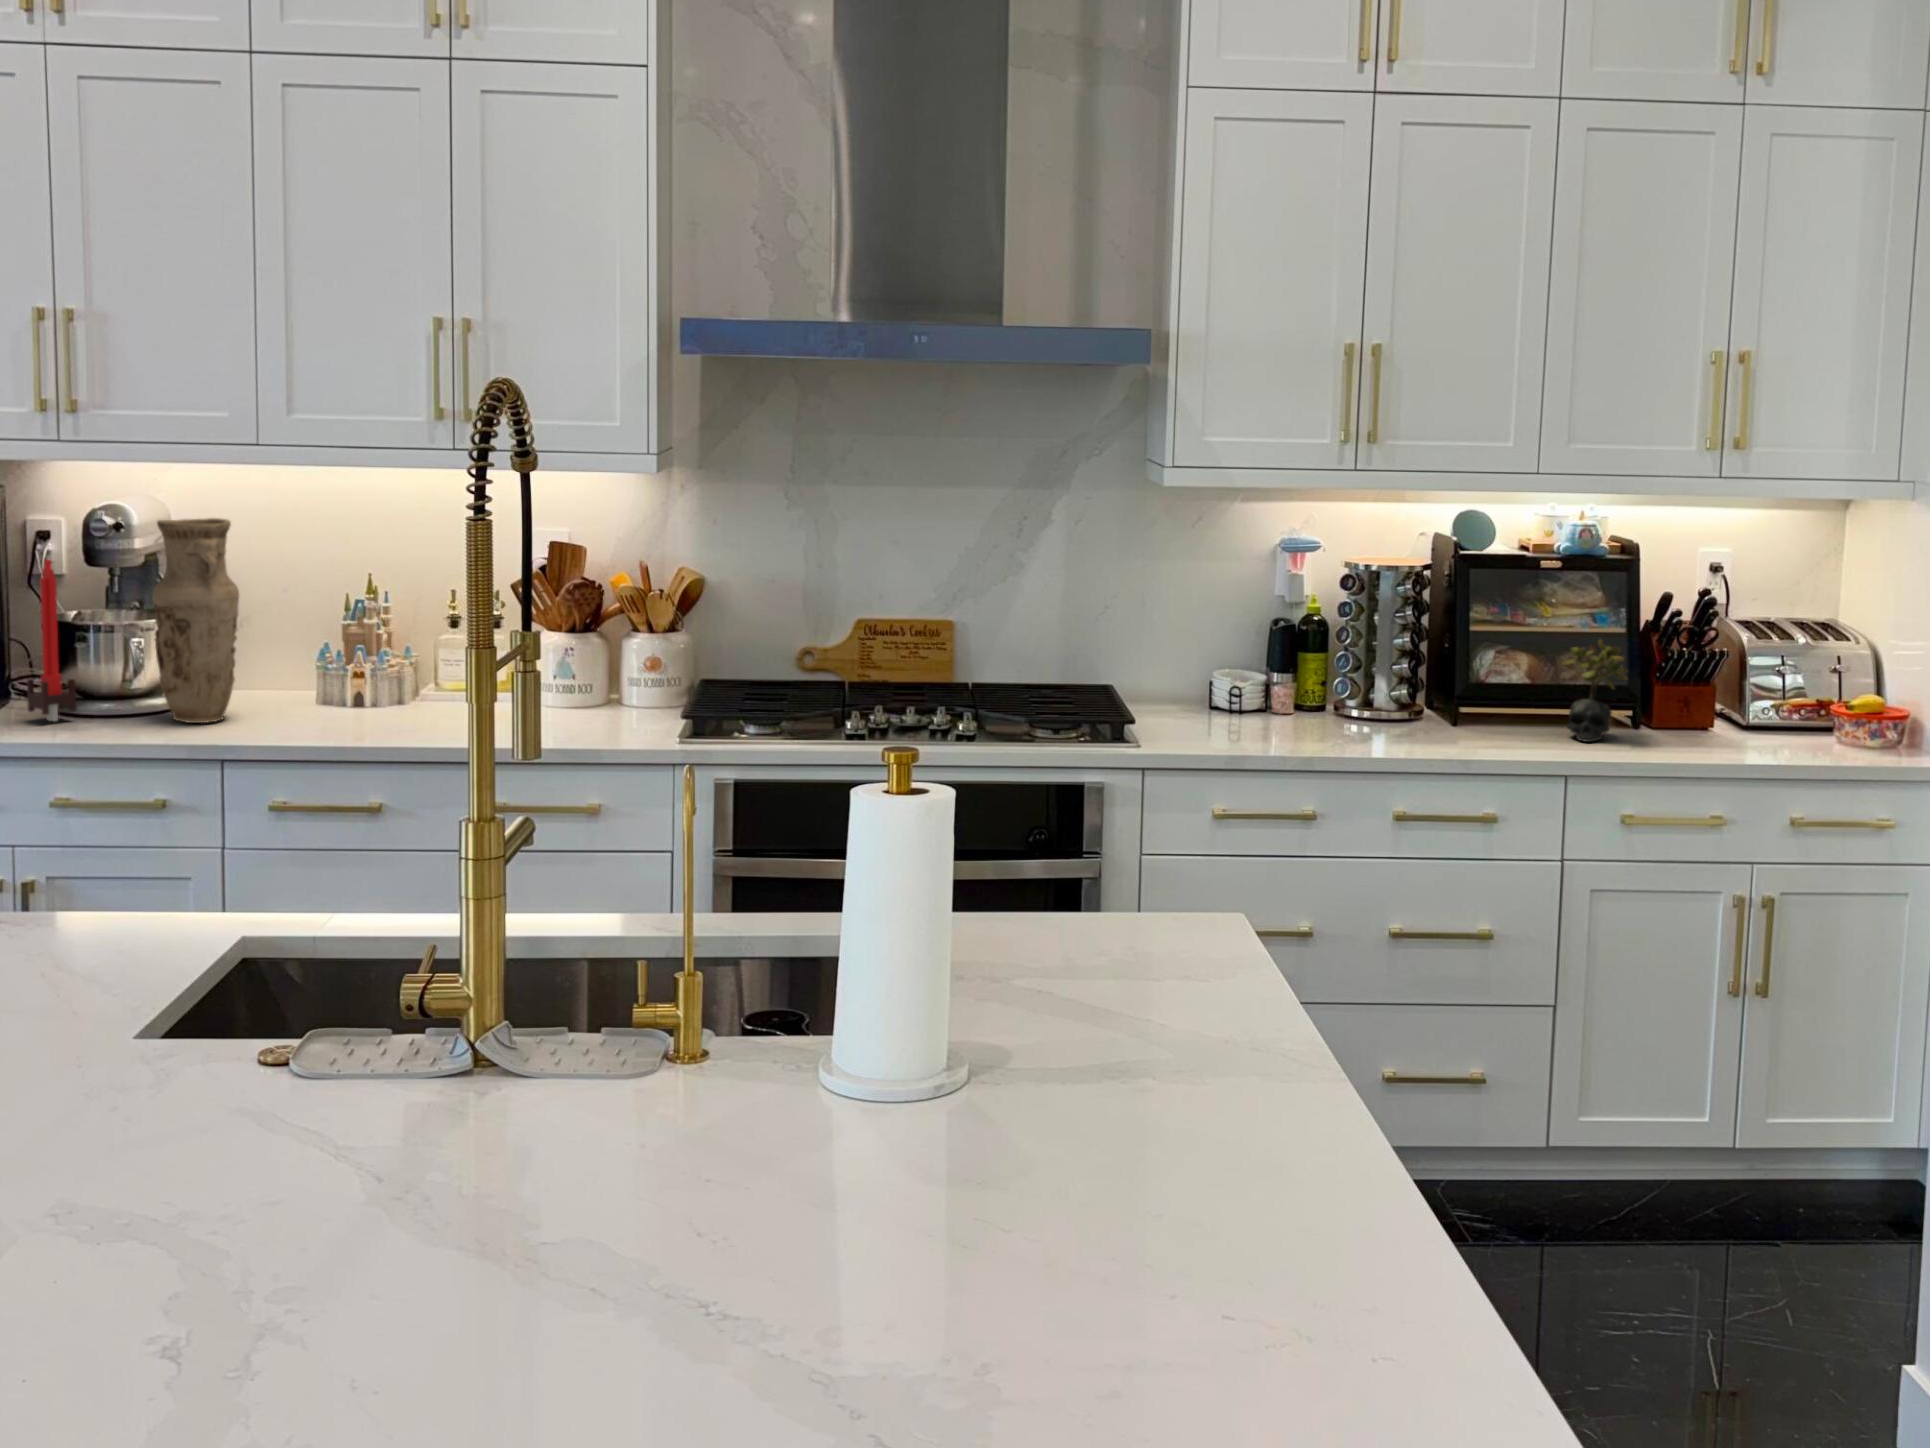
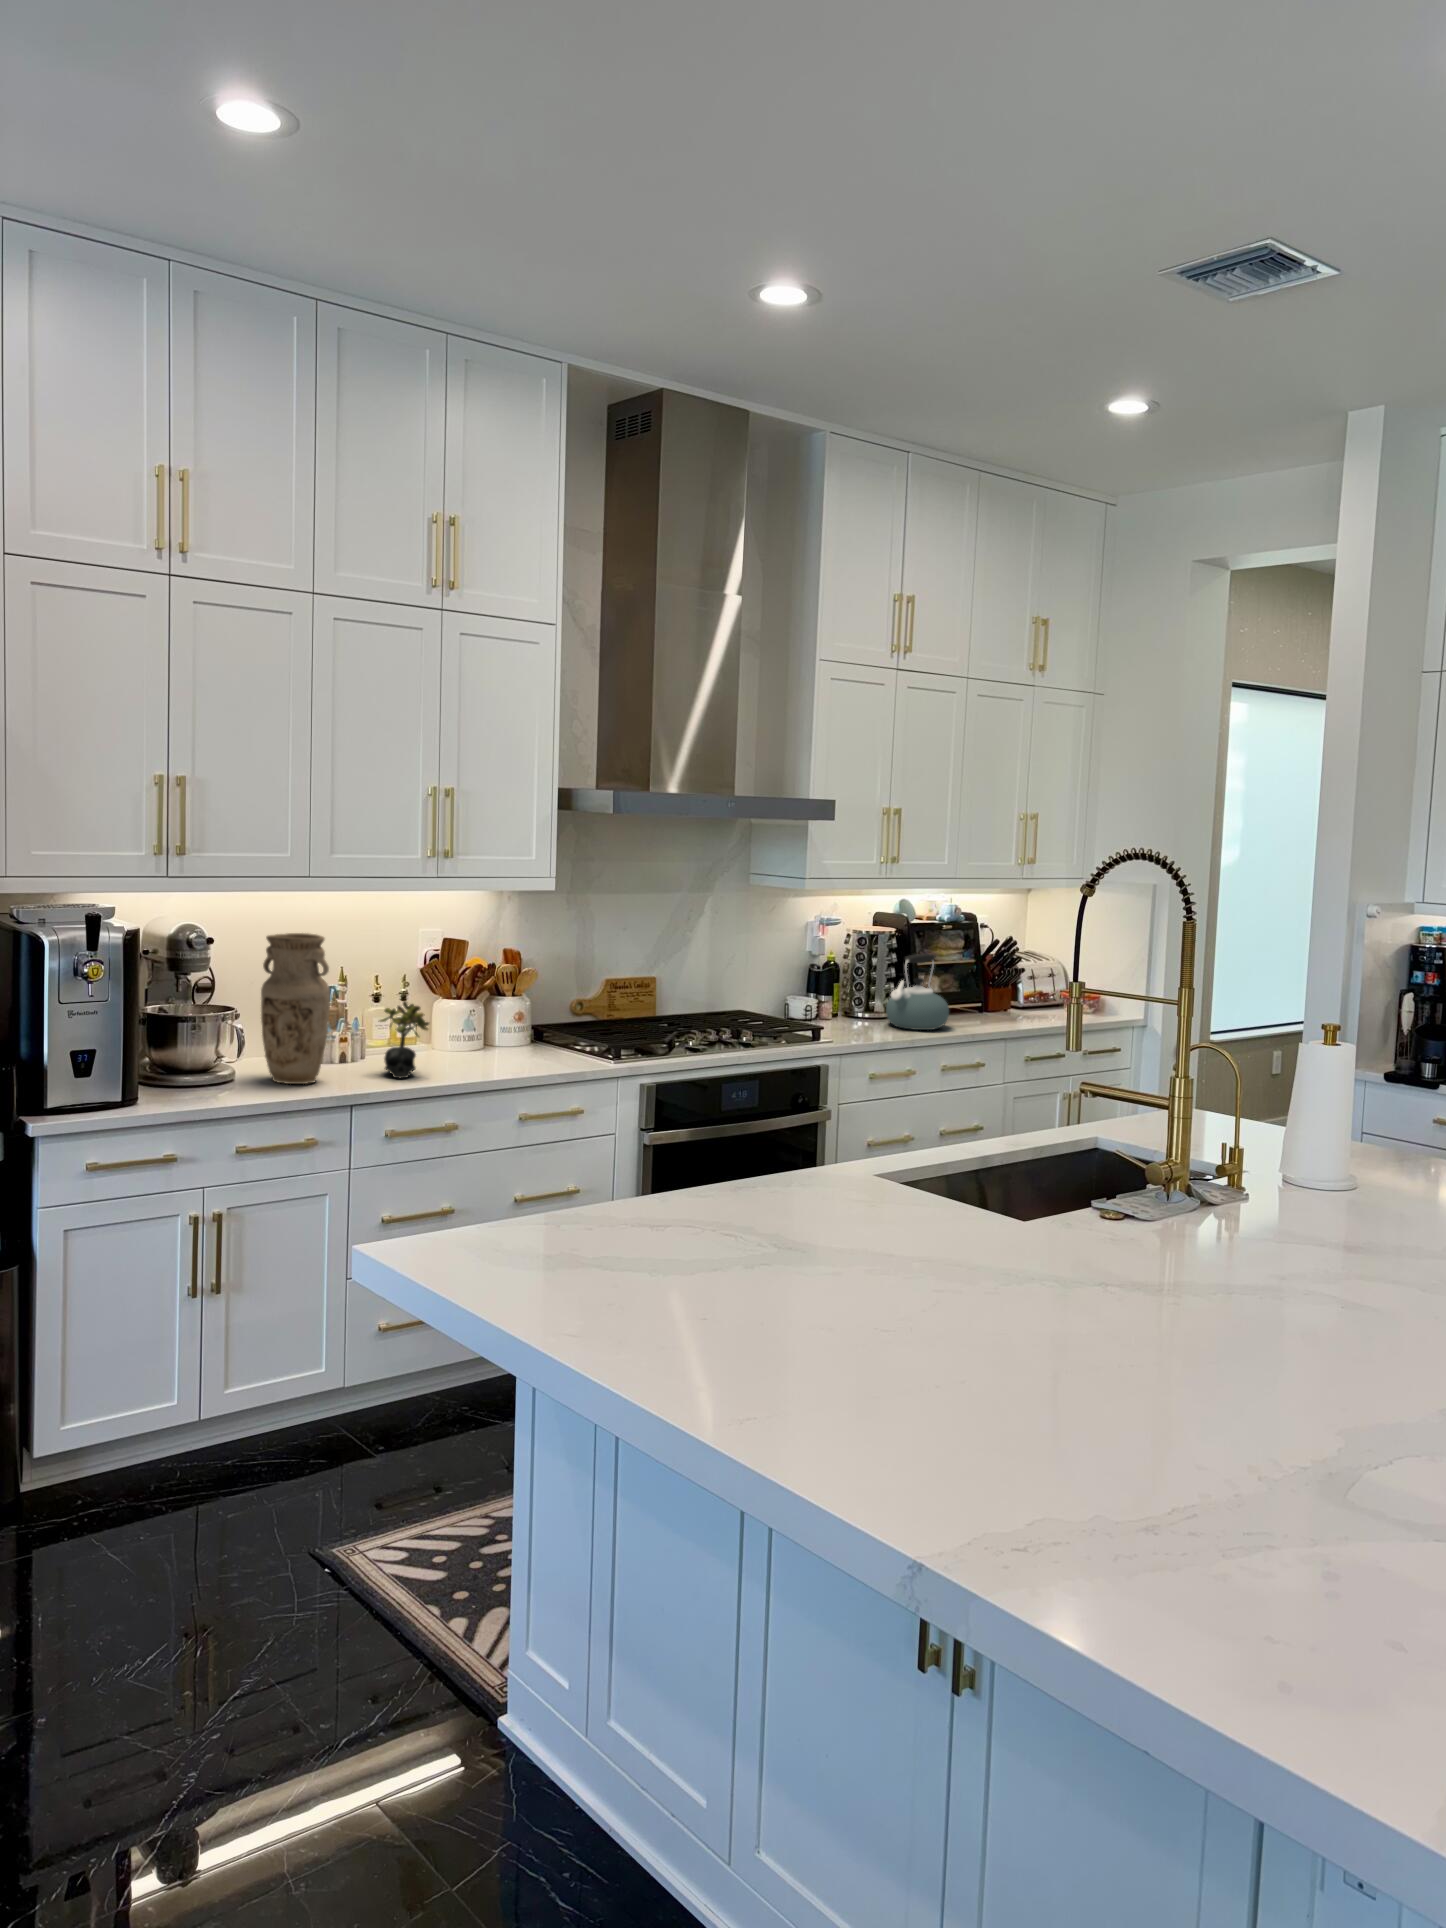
candle: present [27,560,76,721] -> none [183,970,217,1093]
kettle: none [1309,606,1441,744] -> present [886,954,949,1030]
succulent plant: present [1562,639,1627,742] -> present [380,1001,429,1079]

